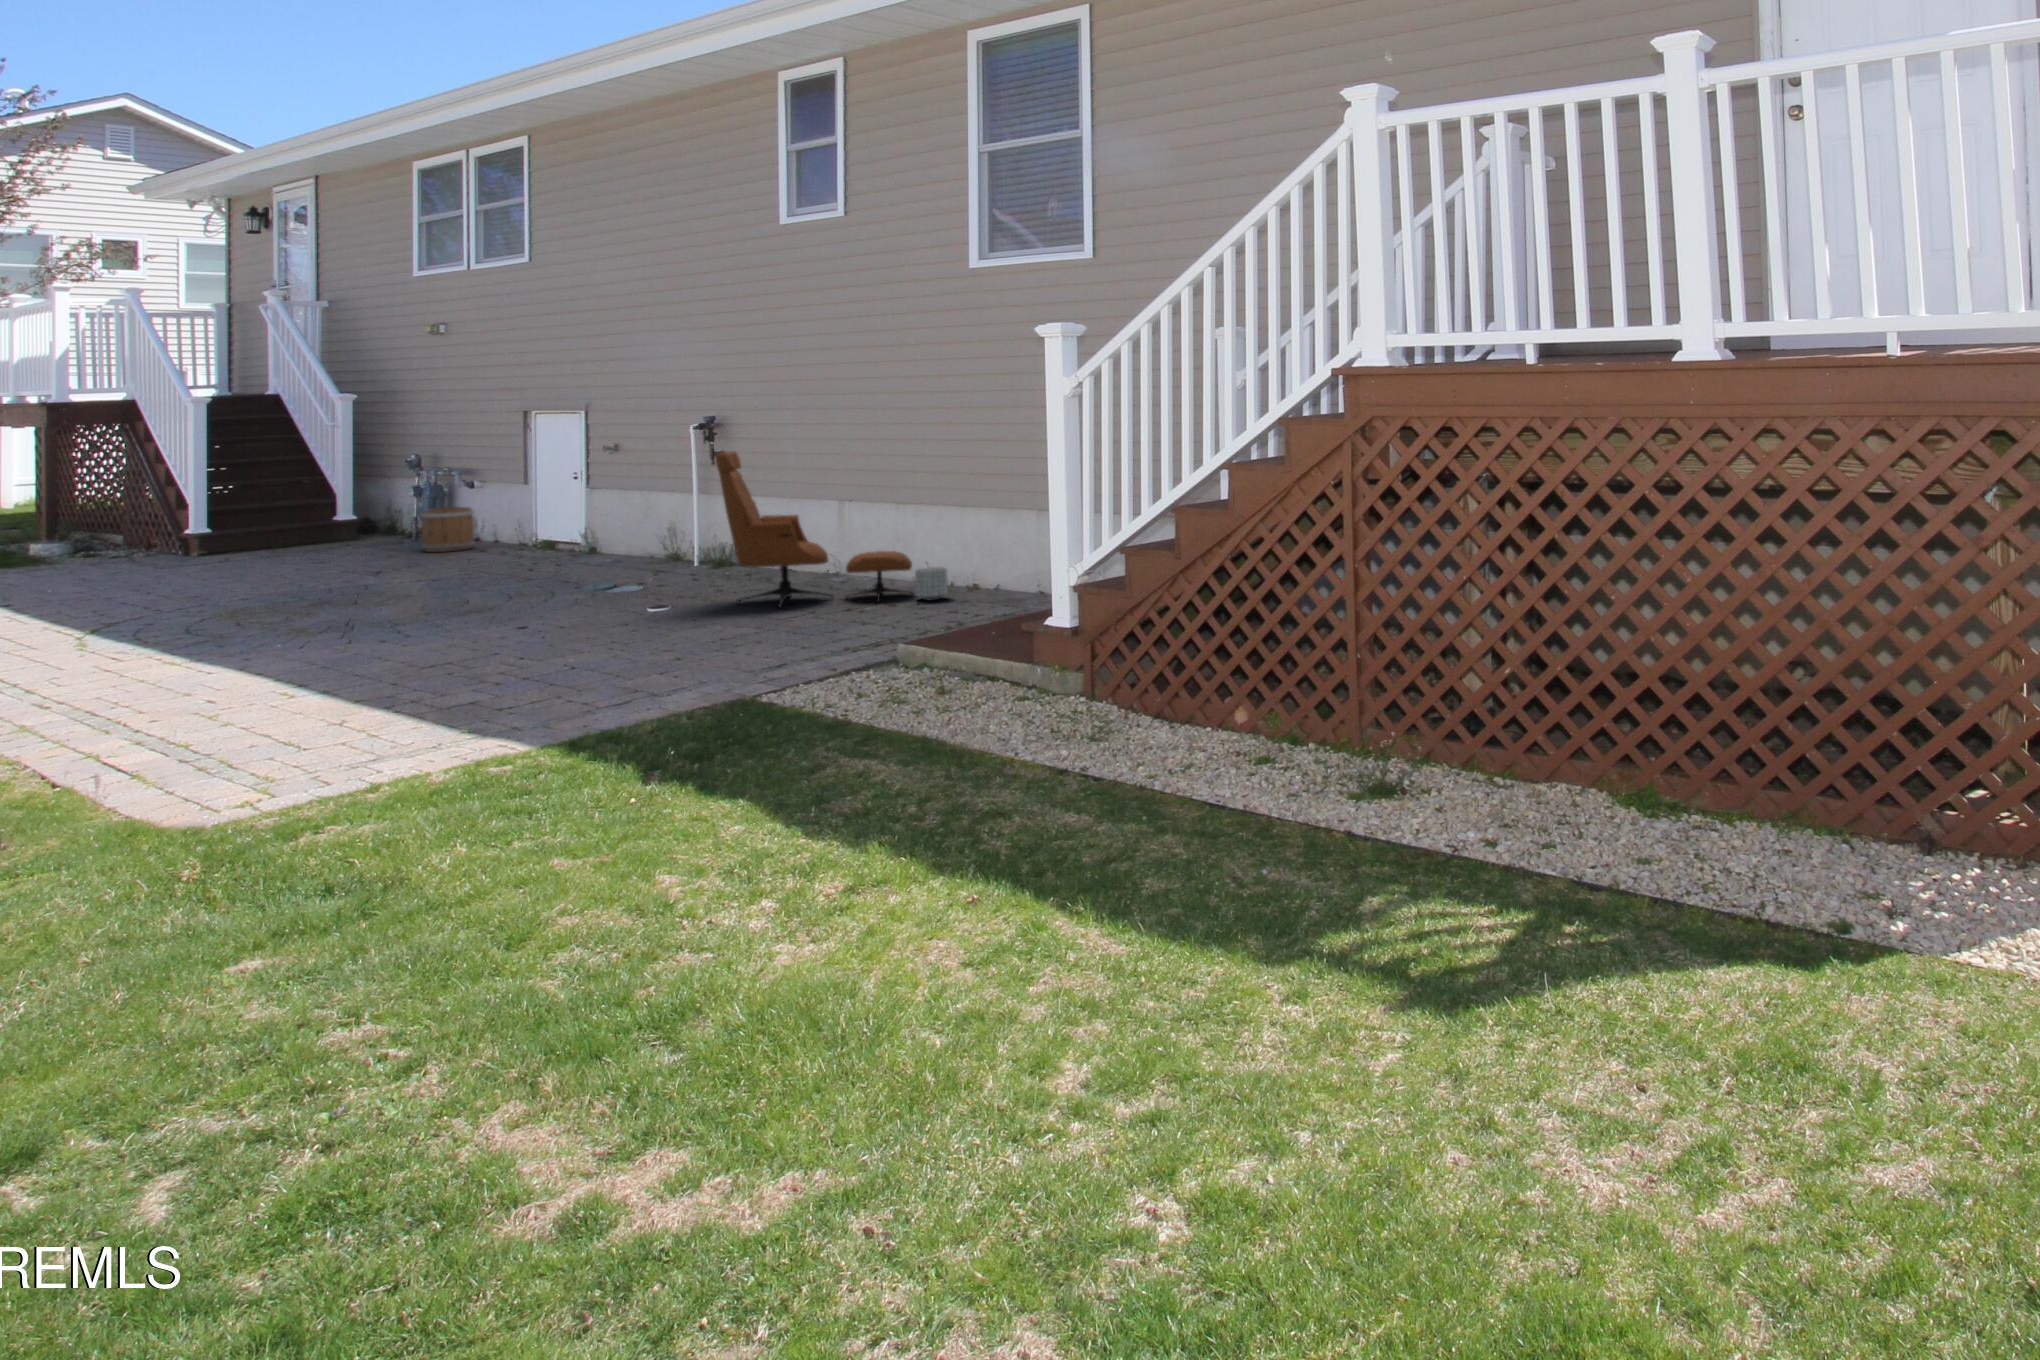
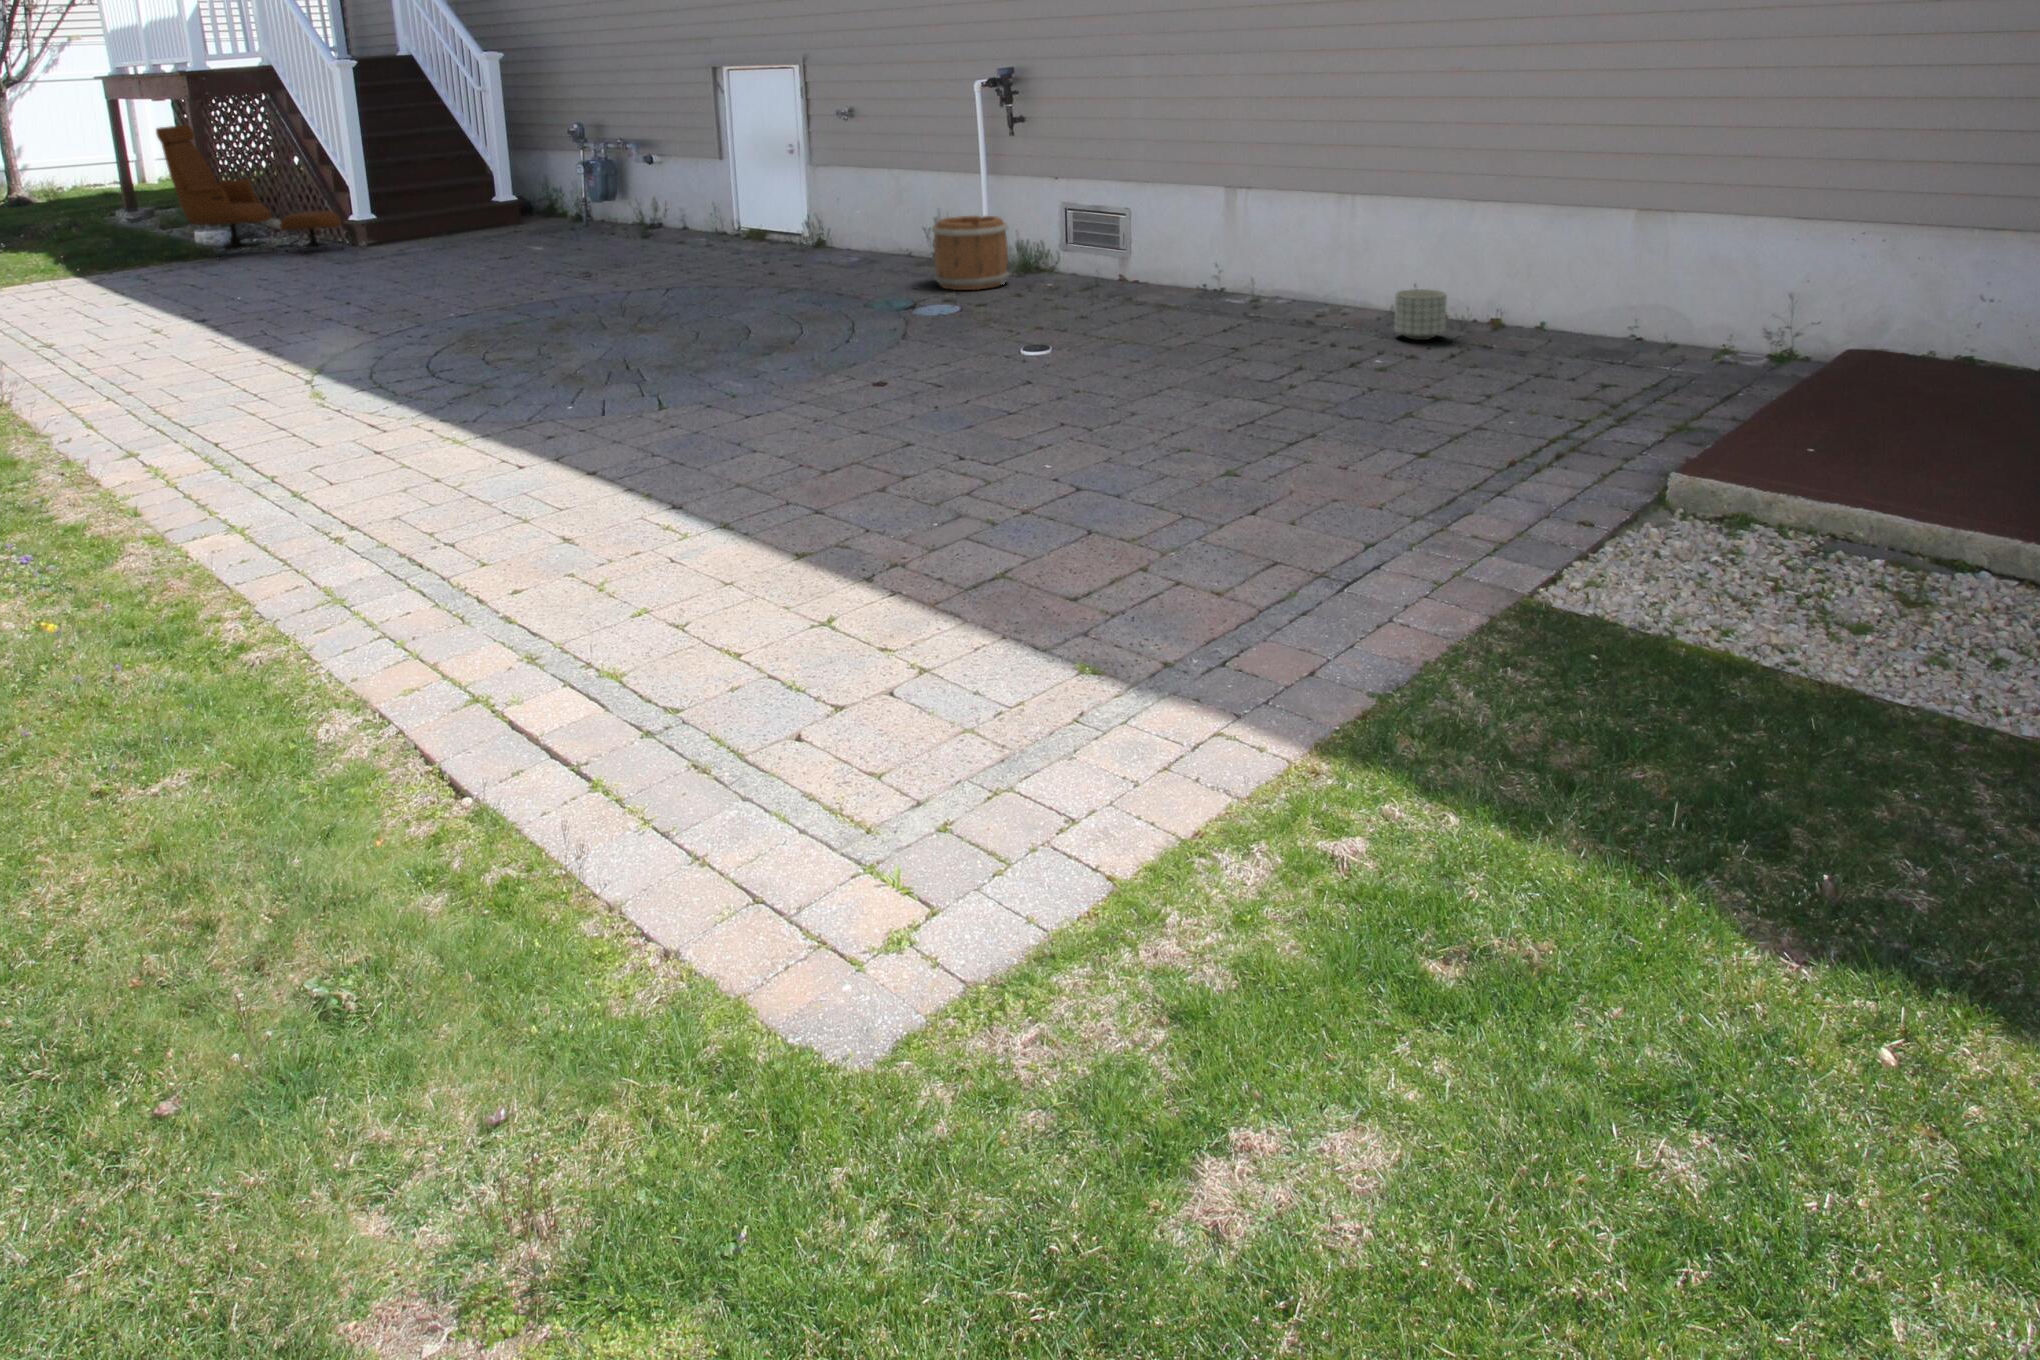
lounge chair: present [715,452,913,607] -> present [156,125,341,259]
bucket: present [421,507,474,552] -> present [932,216,1009,290]

